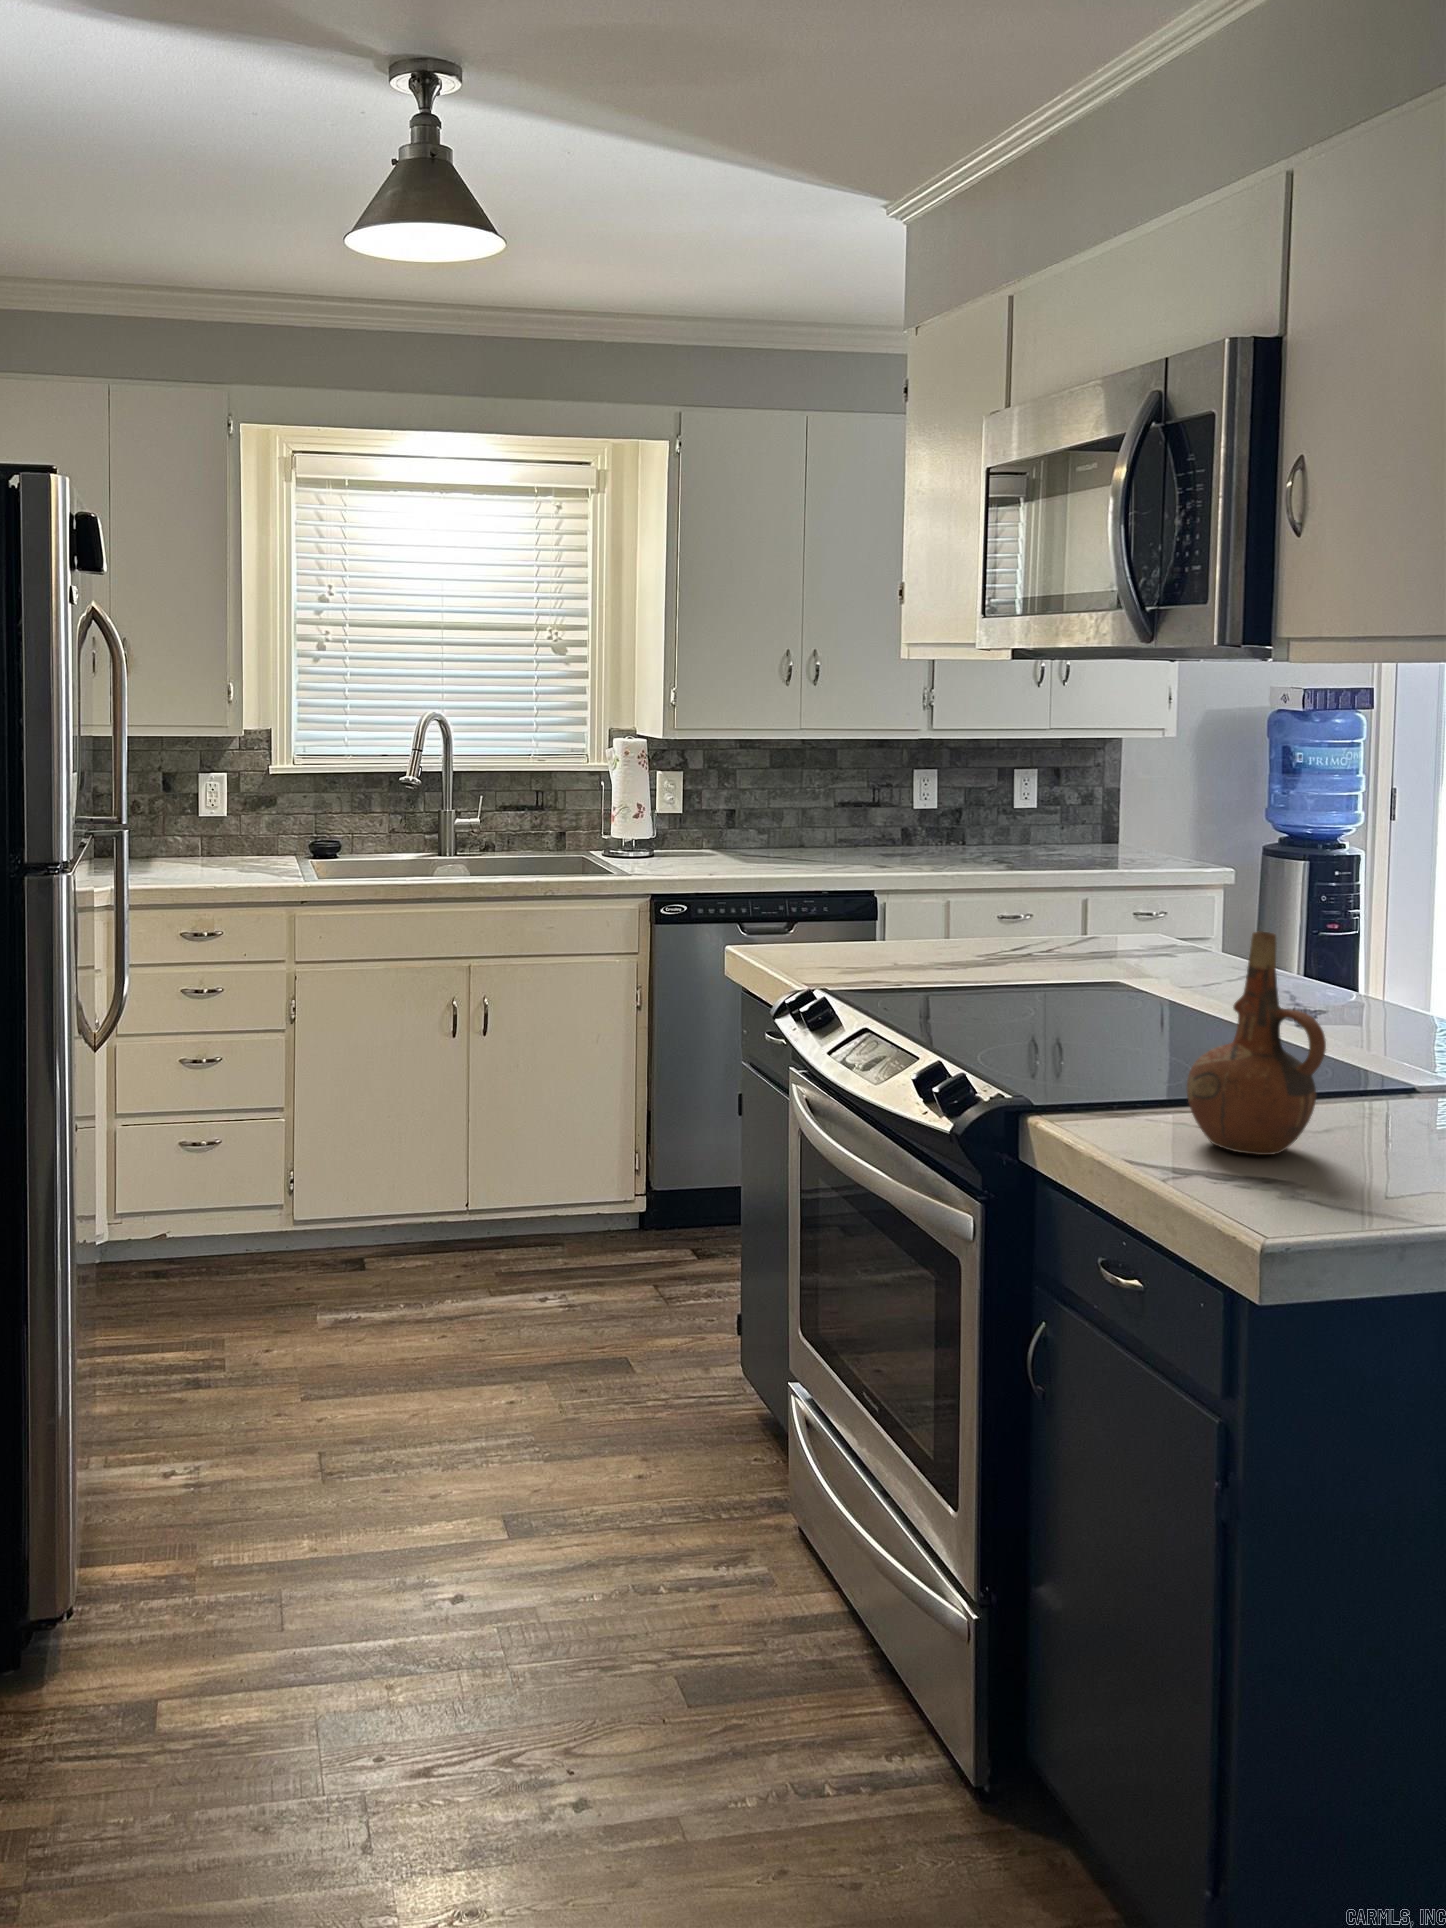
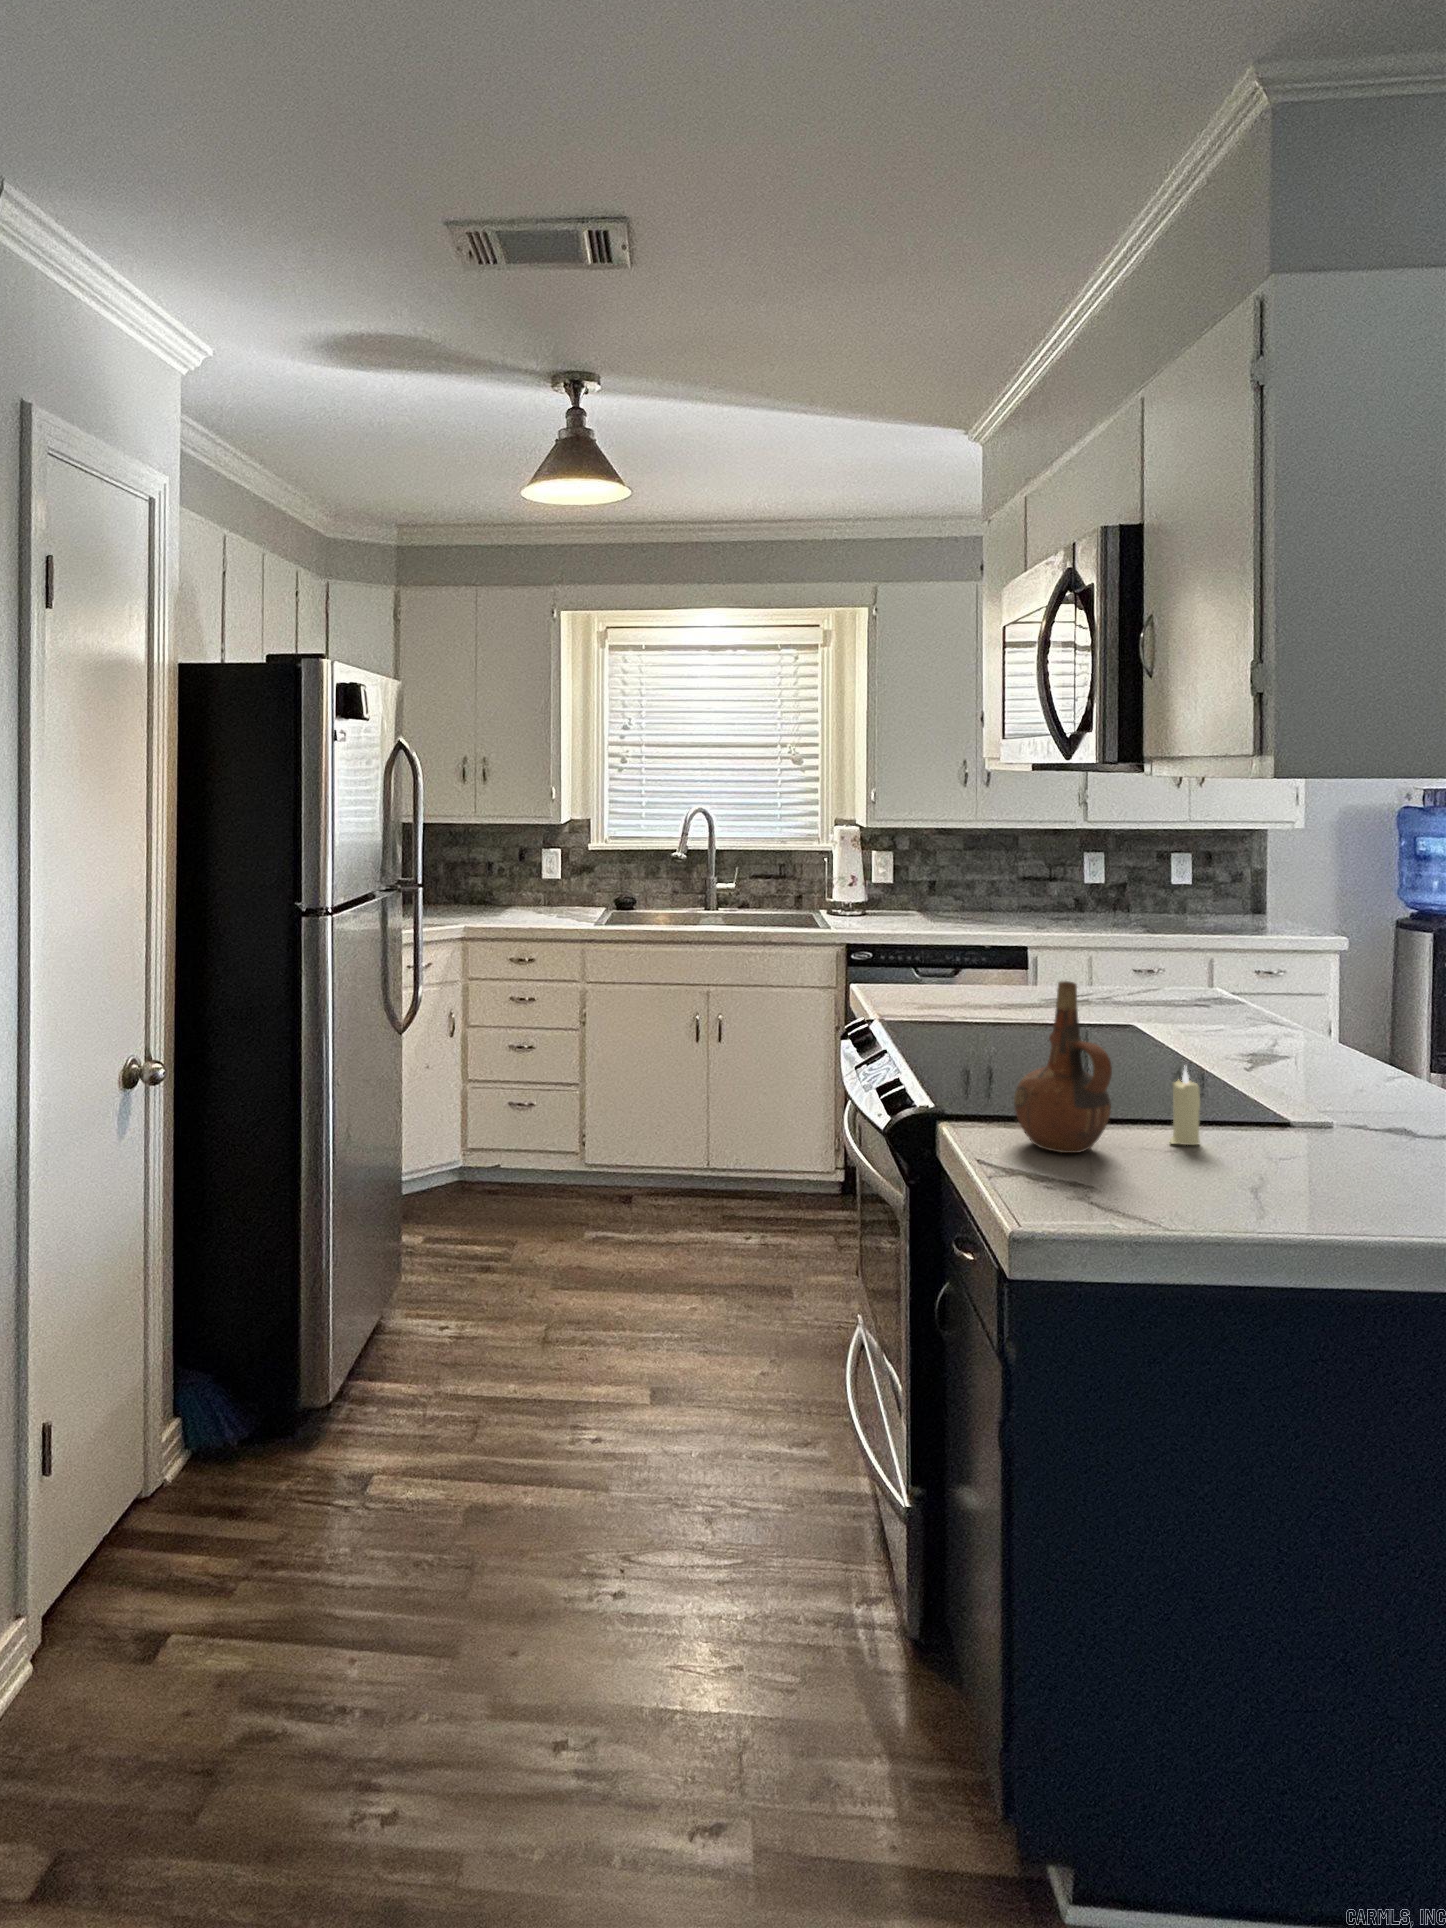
candle: none [1354,1033,1394,1133] -> present [1170,1068,1200,1145]

